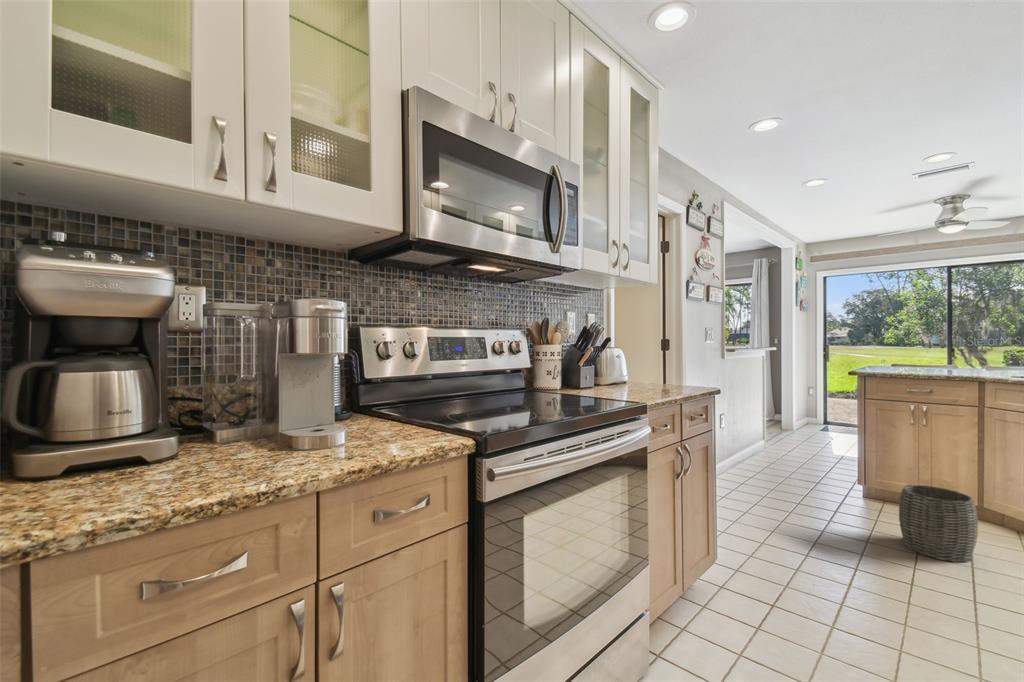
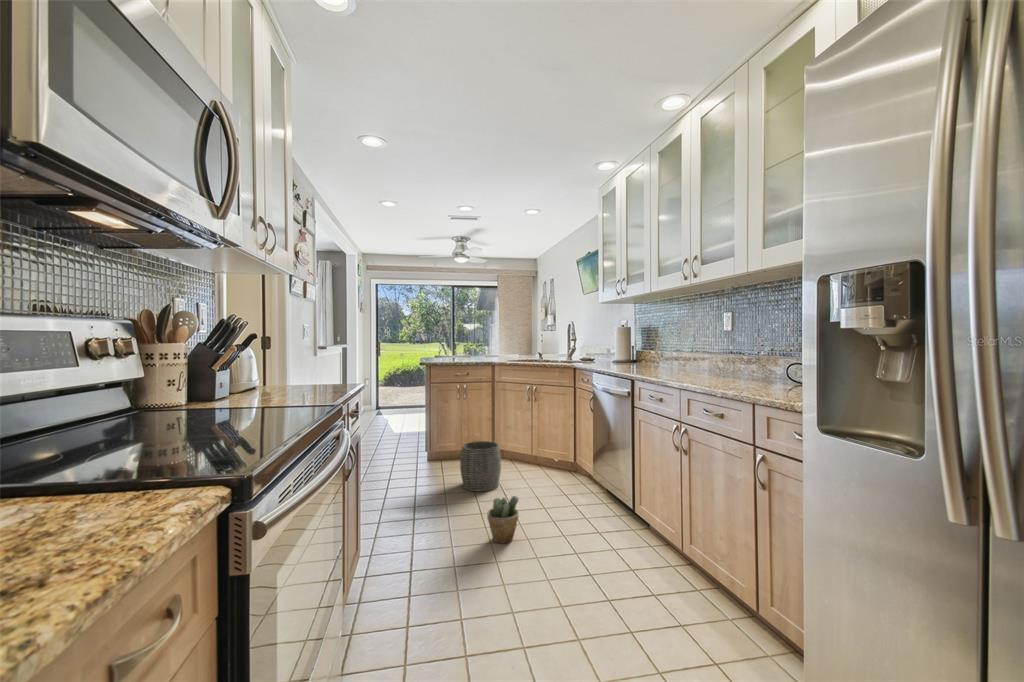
potted plant: none [905,568,966,640] -> present [487,496,519,543]

